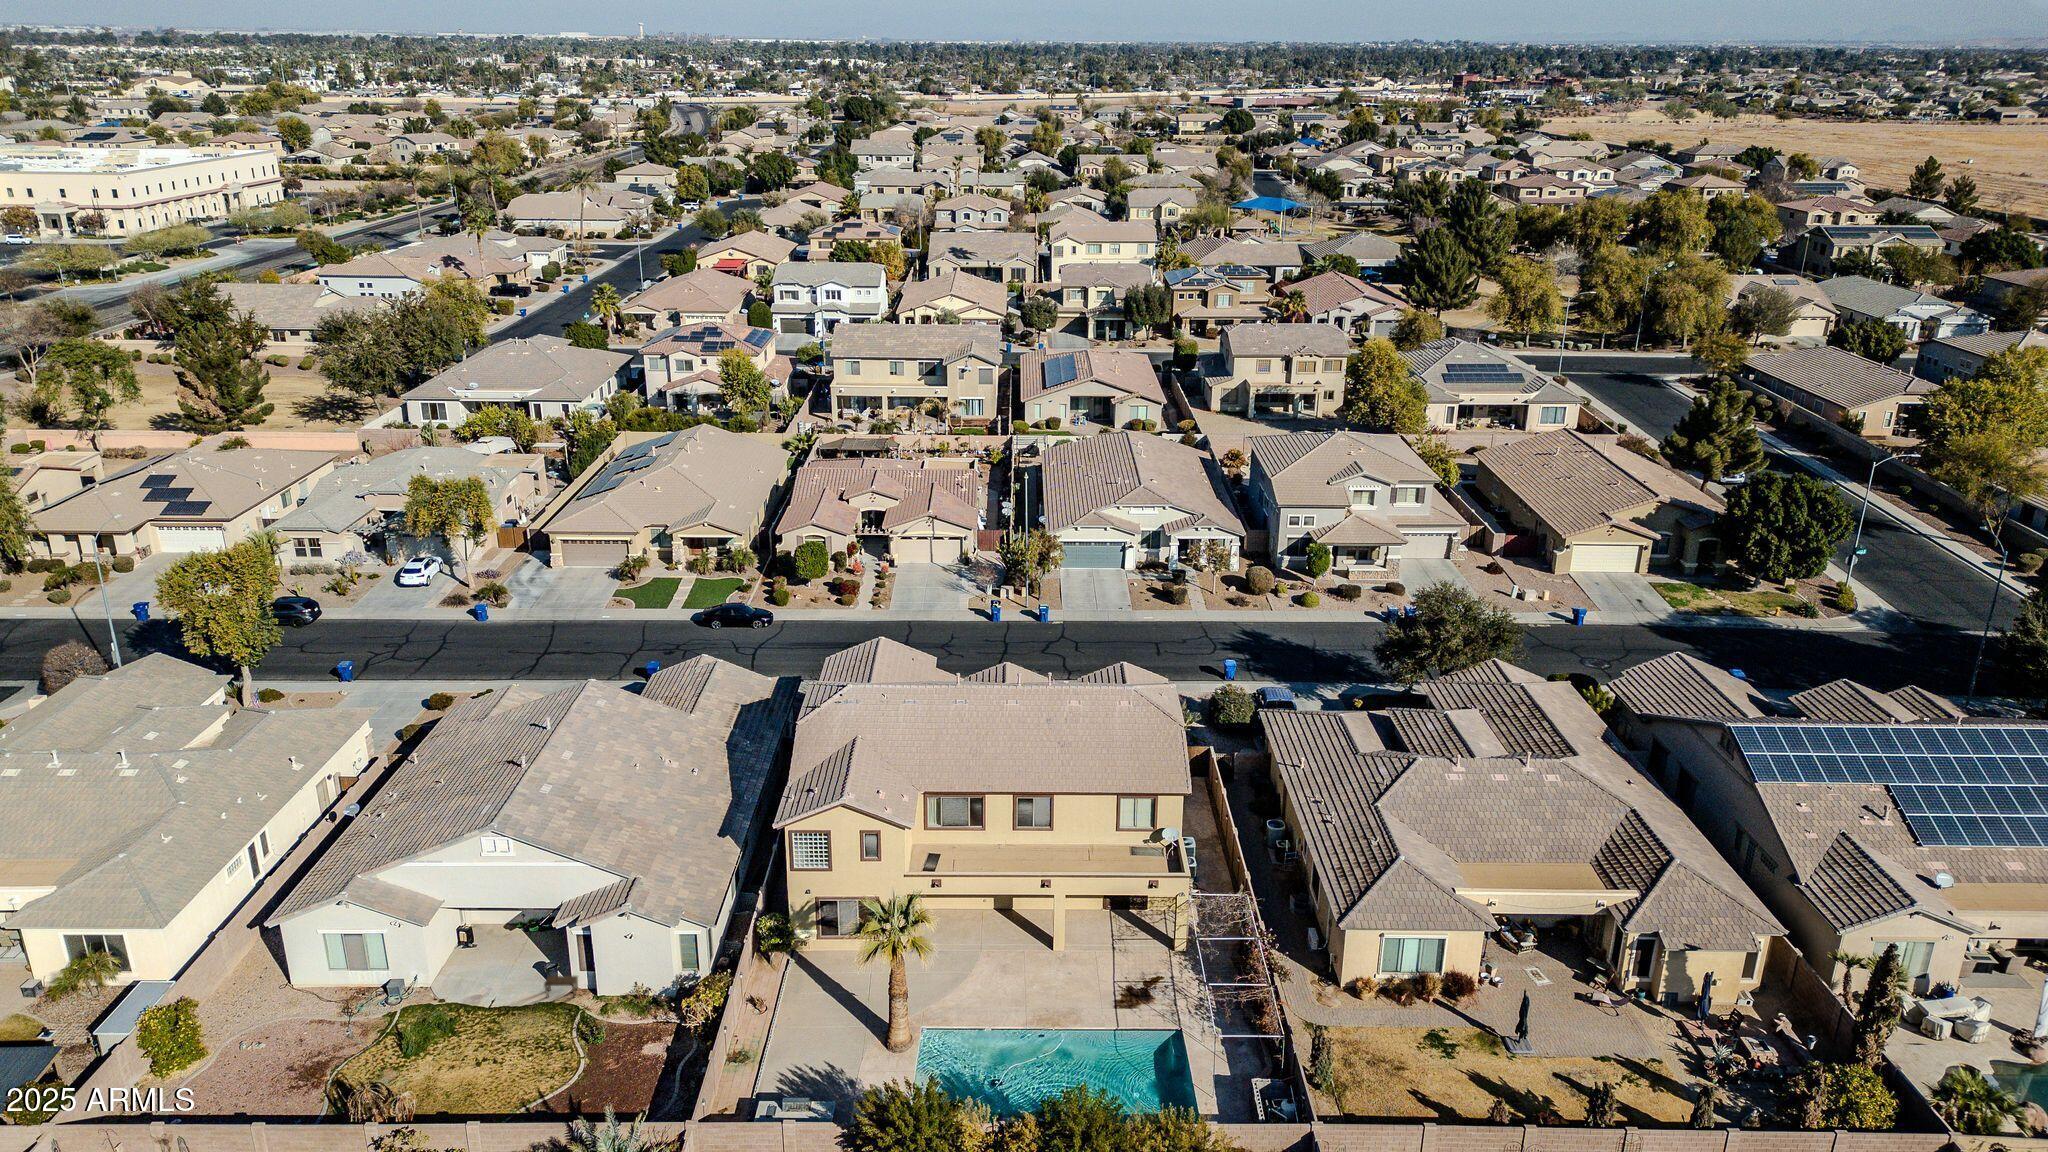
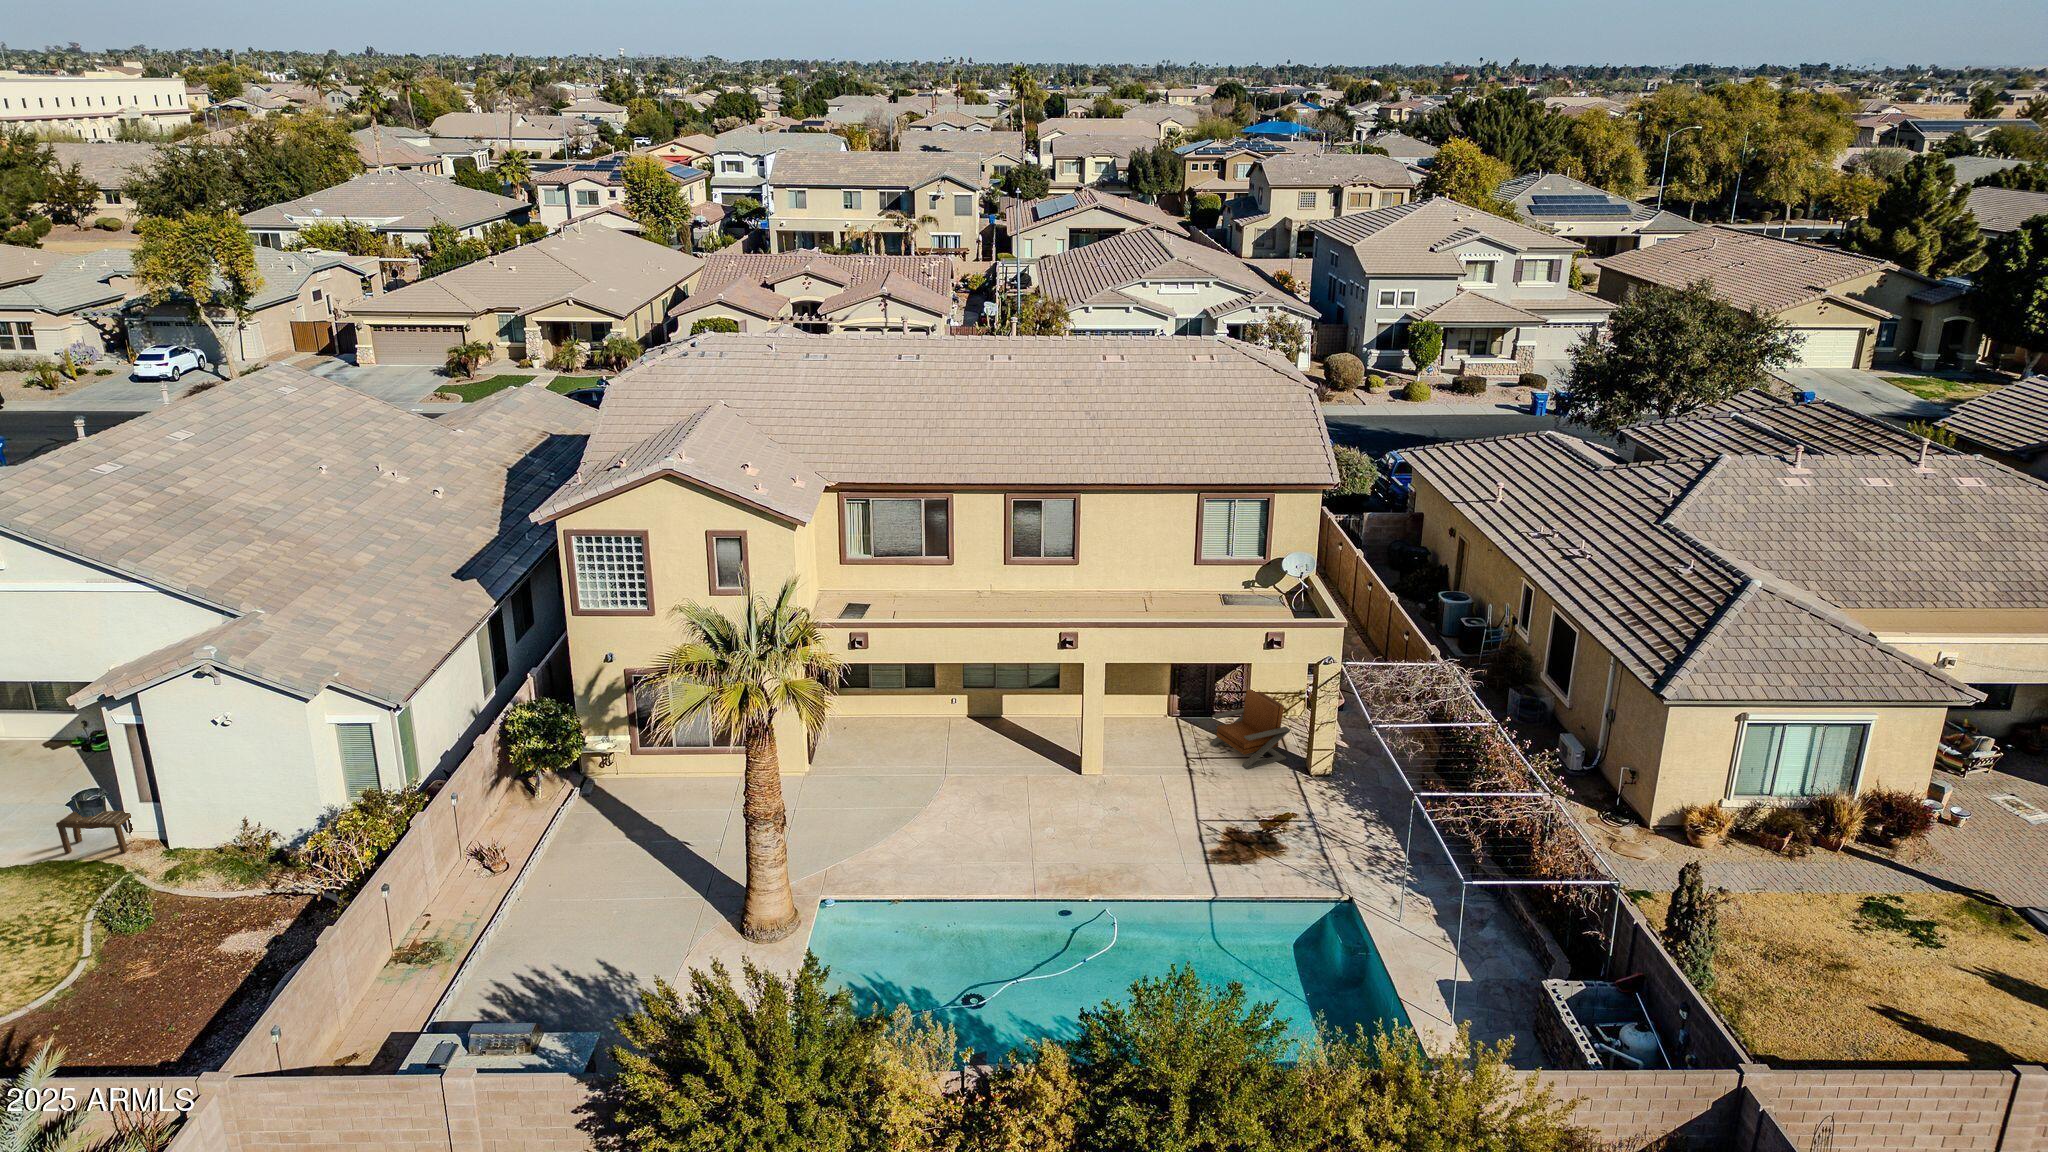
lounge chair: none [1124,898,1165,945] -> present [1210,689,1291,769]

